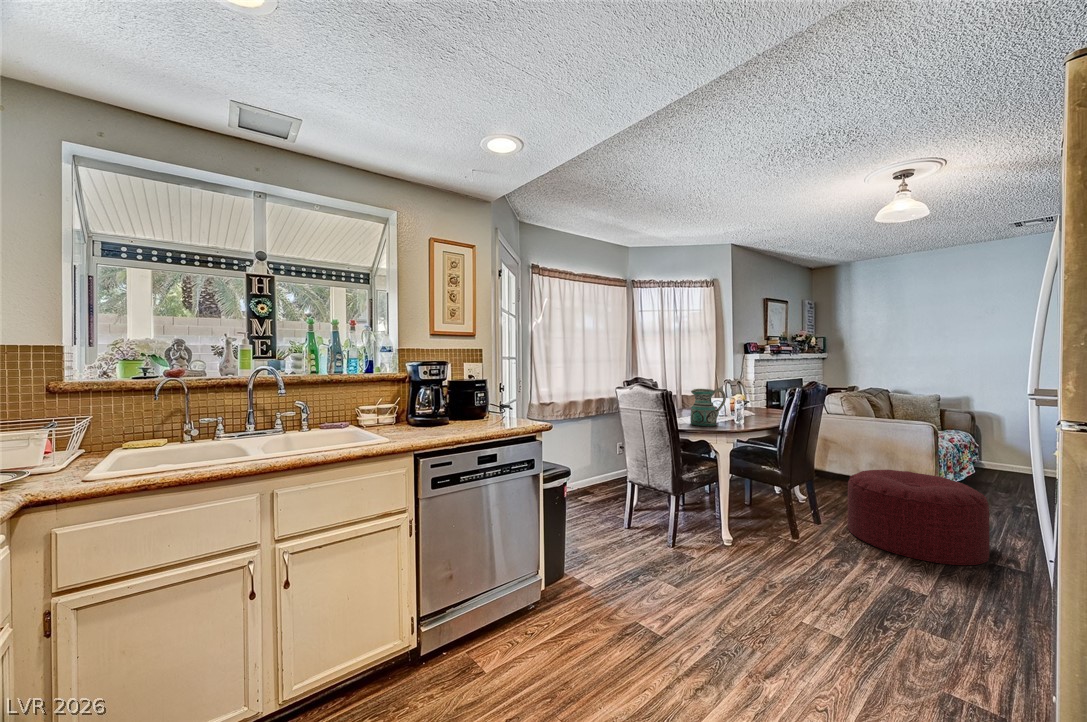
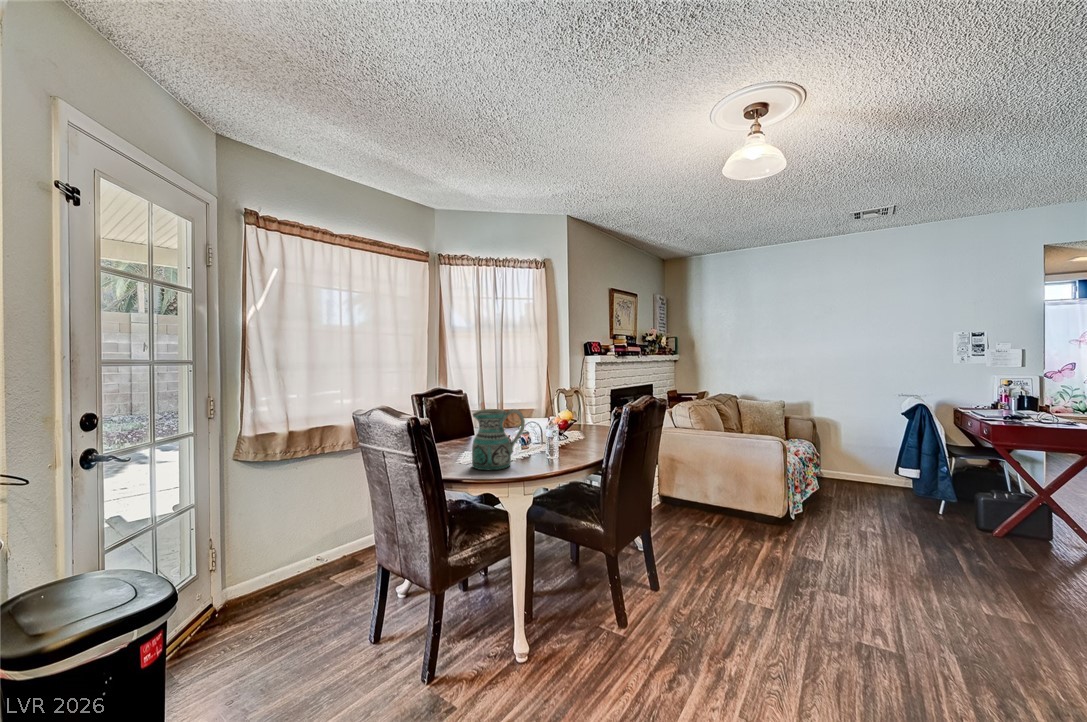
ottoman: present [848,470,990,565] -> none [692,506,853,652]

